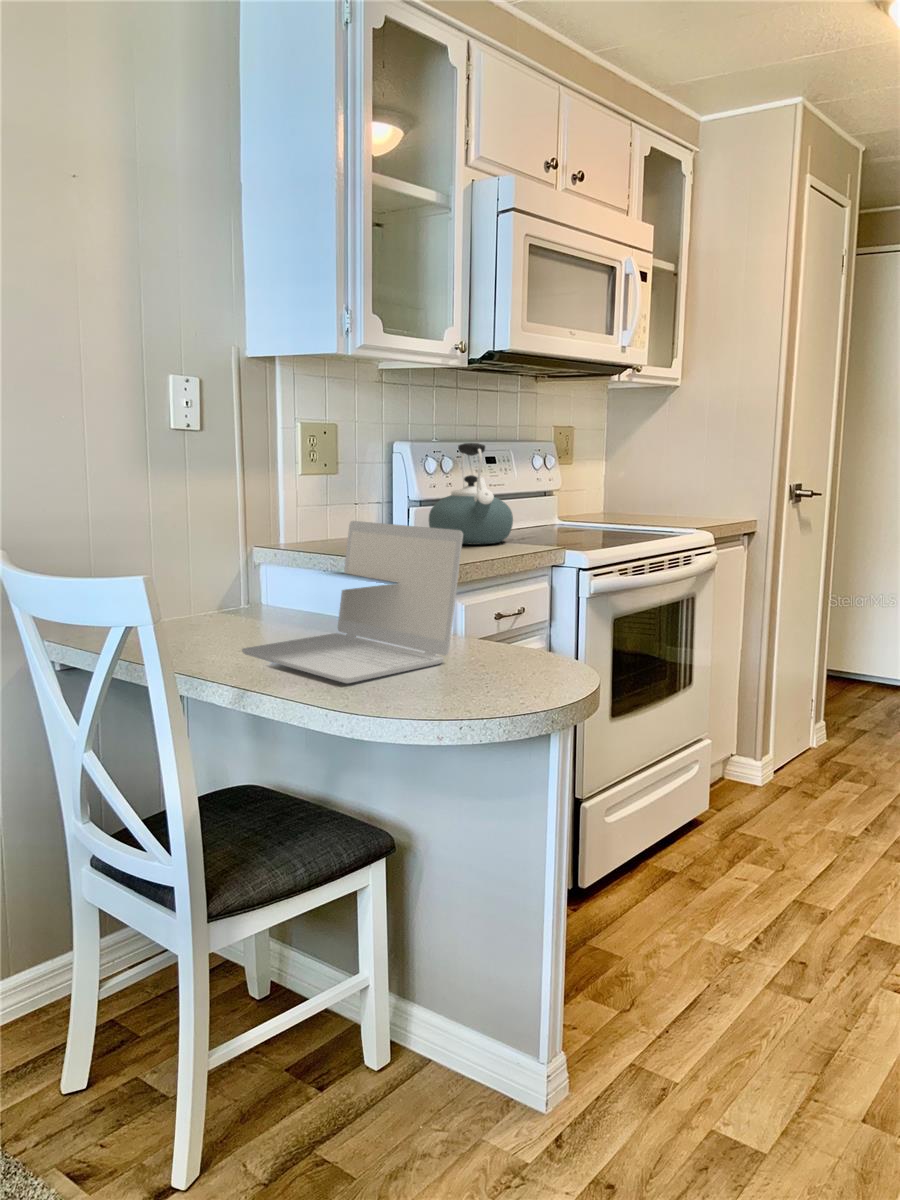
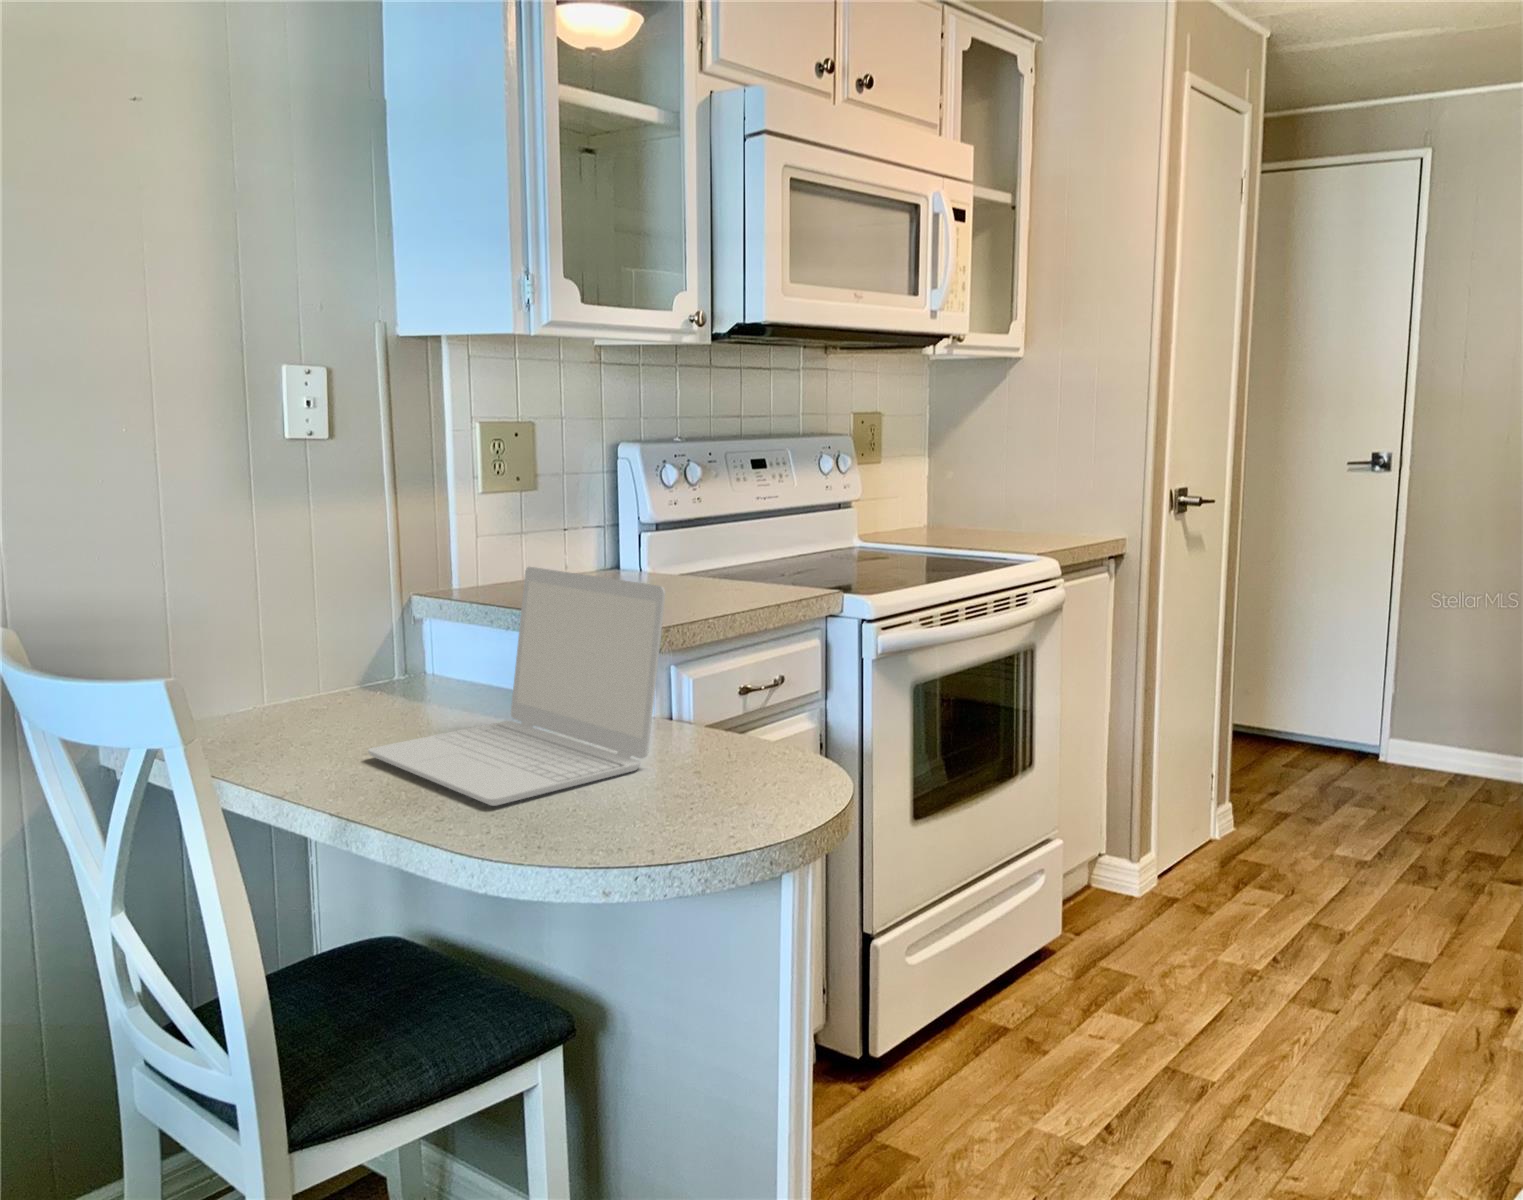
kettle: present [429,443,513,545] -> none [660,447,775,586]

